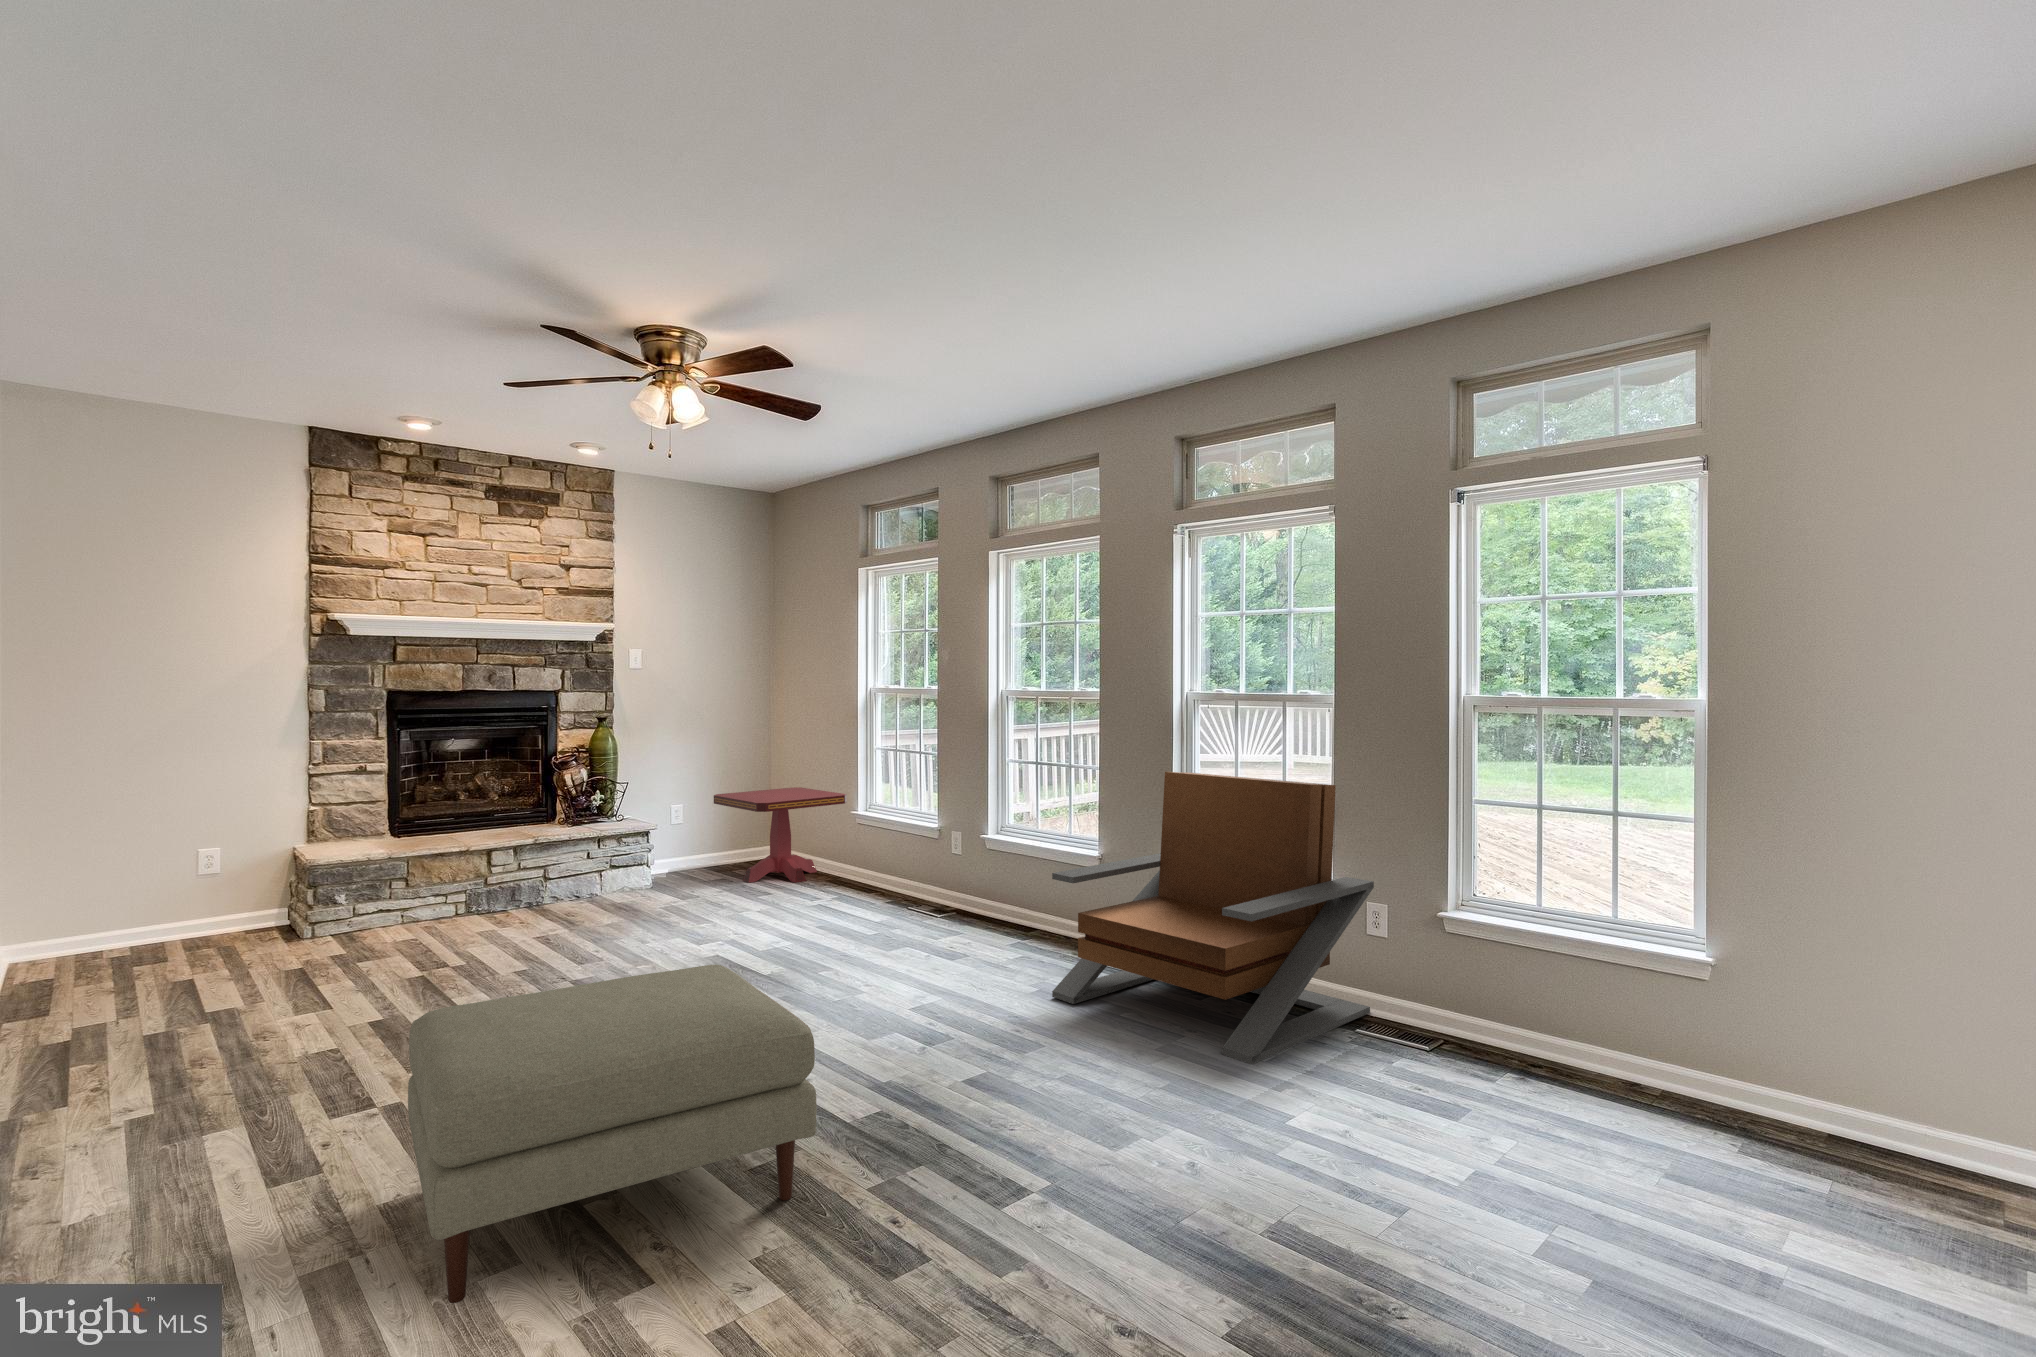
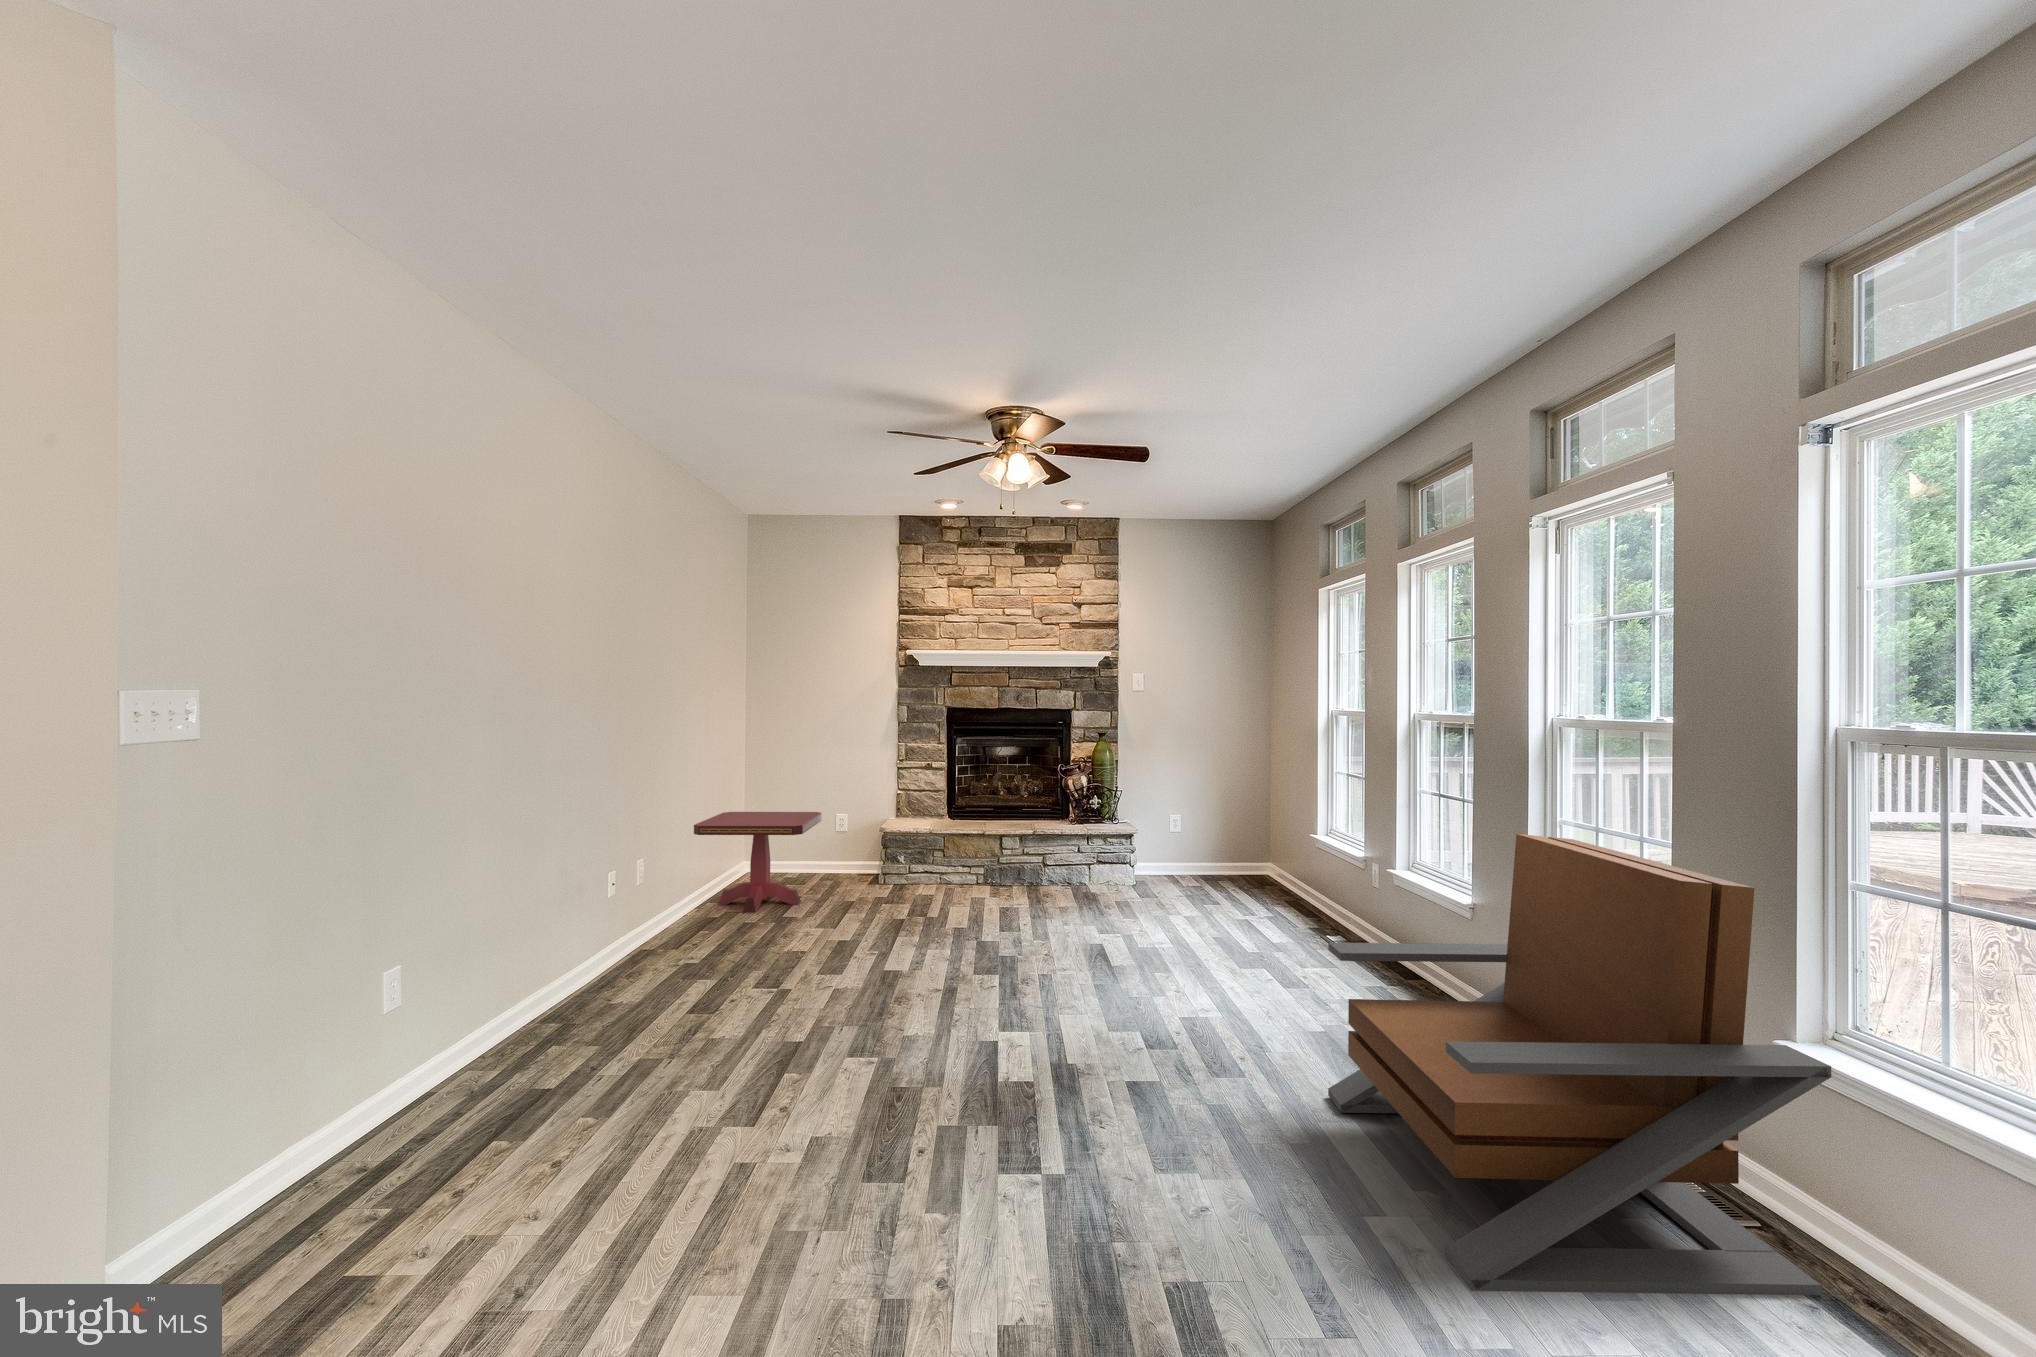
side table: present [714,787,847,883] -> present [694,812,822,913]
ottoman: present [408,964,817,1303] -> none [506,956,888,1215]

